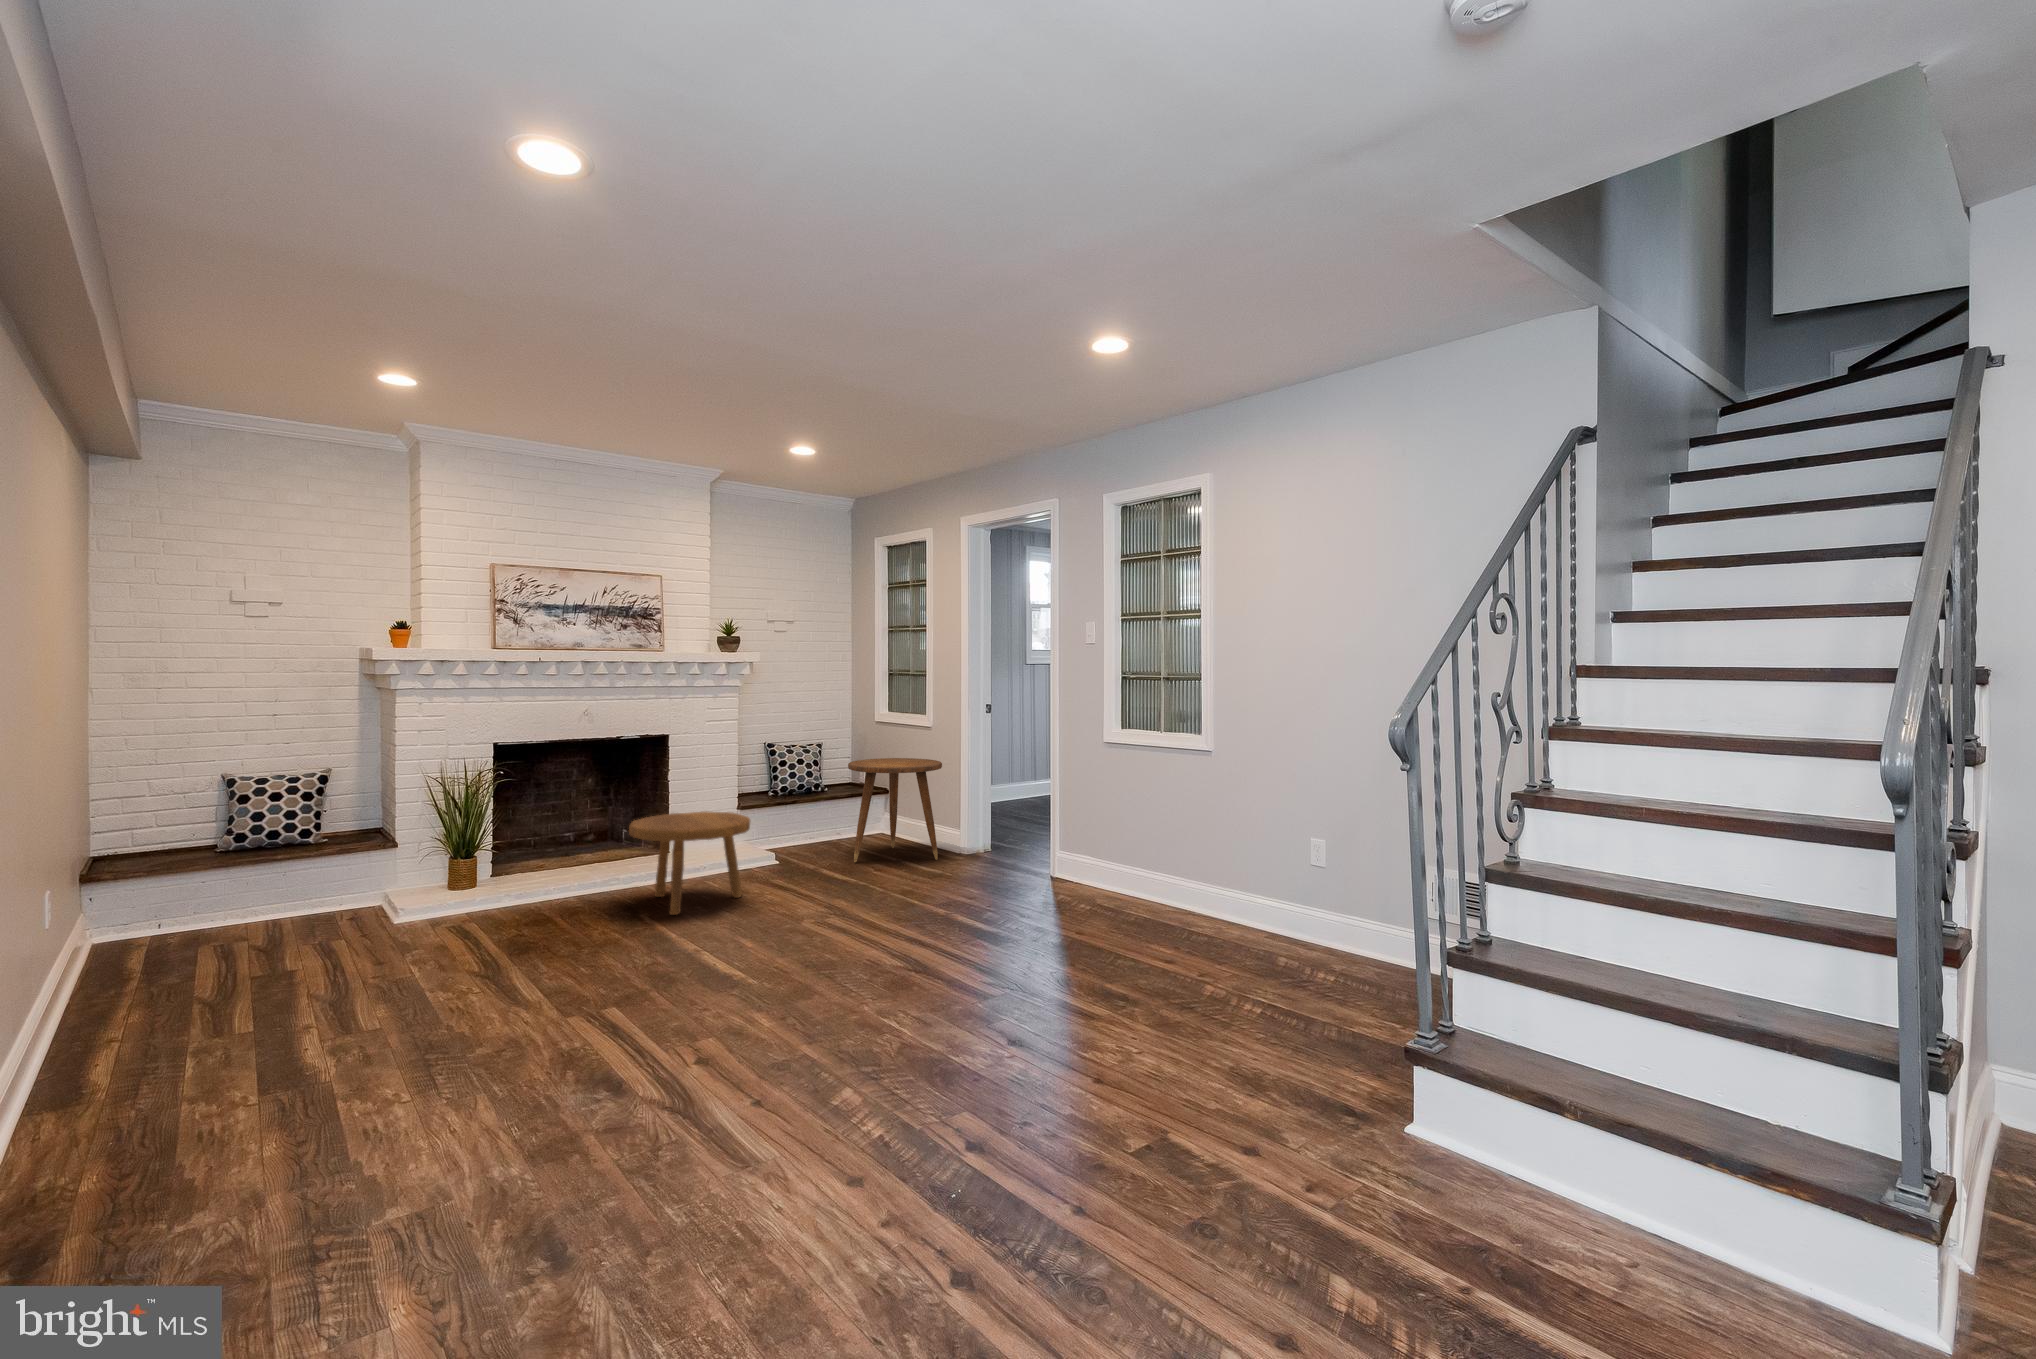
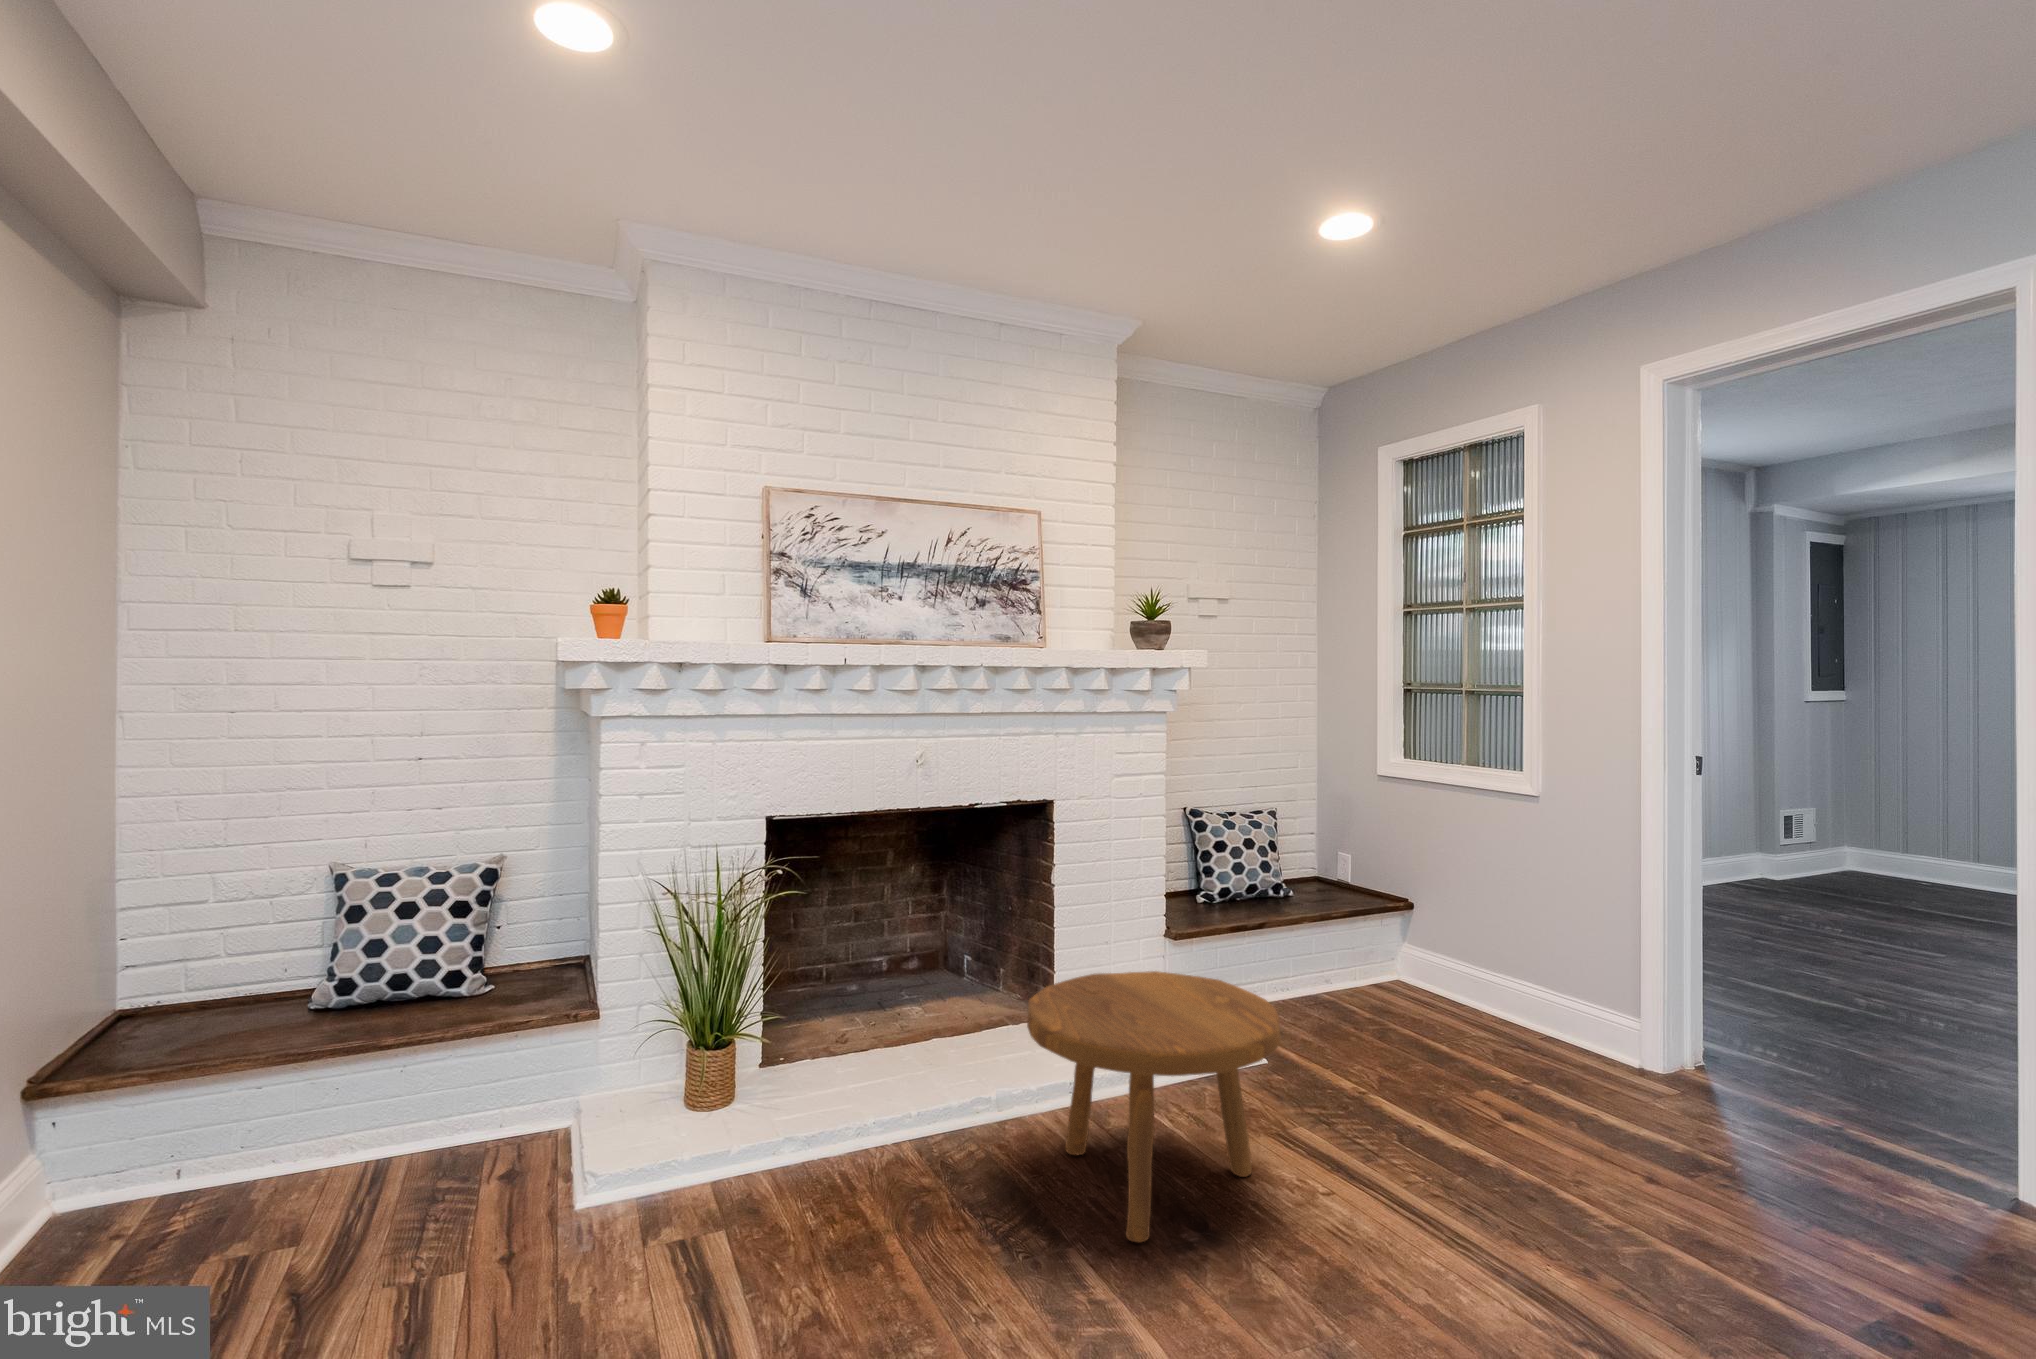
side table: present [848,758,942,862] -> none [1381,850,1584,1071]

